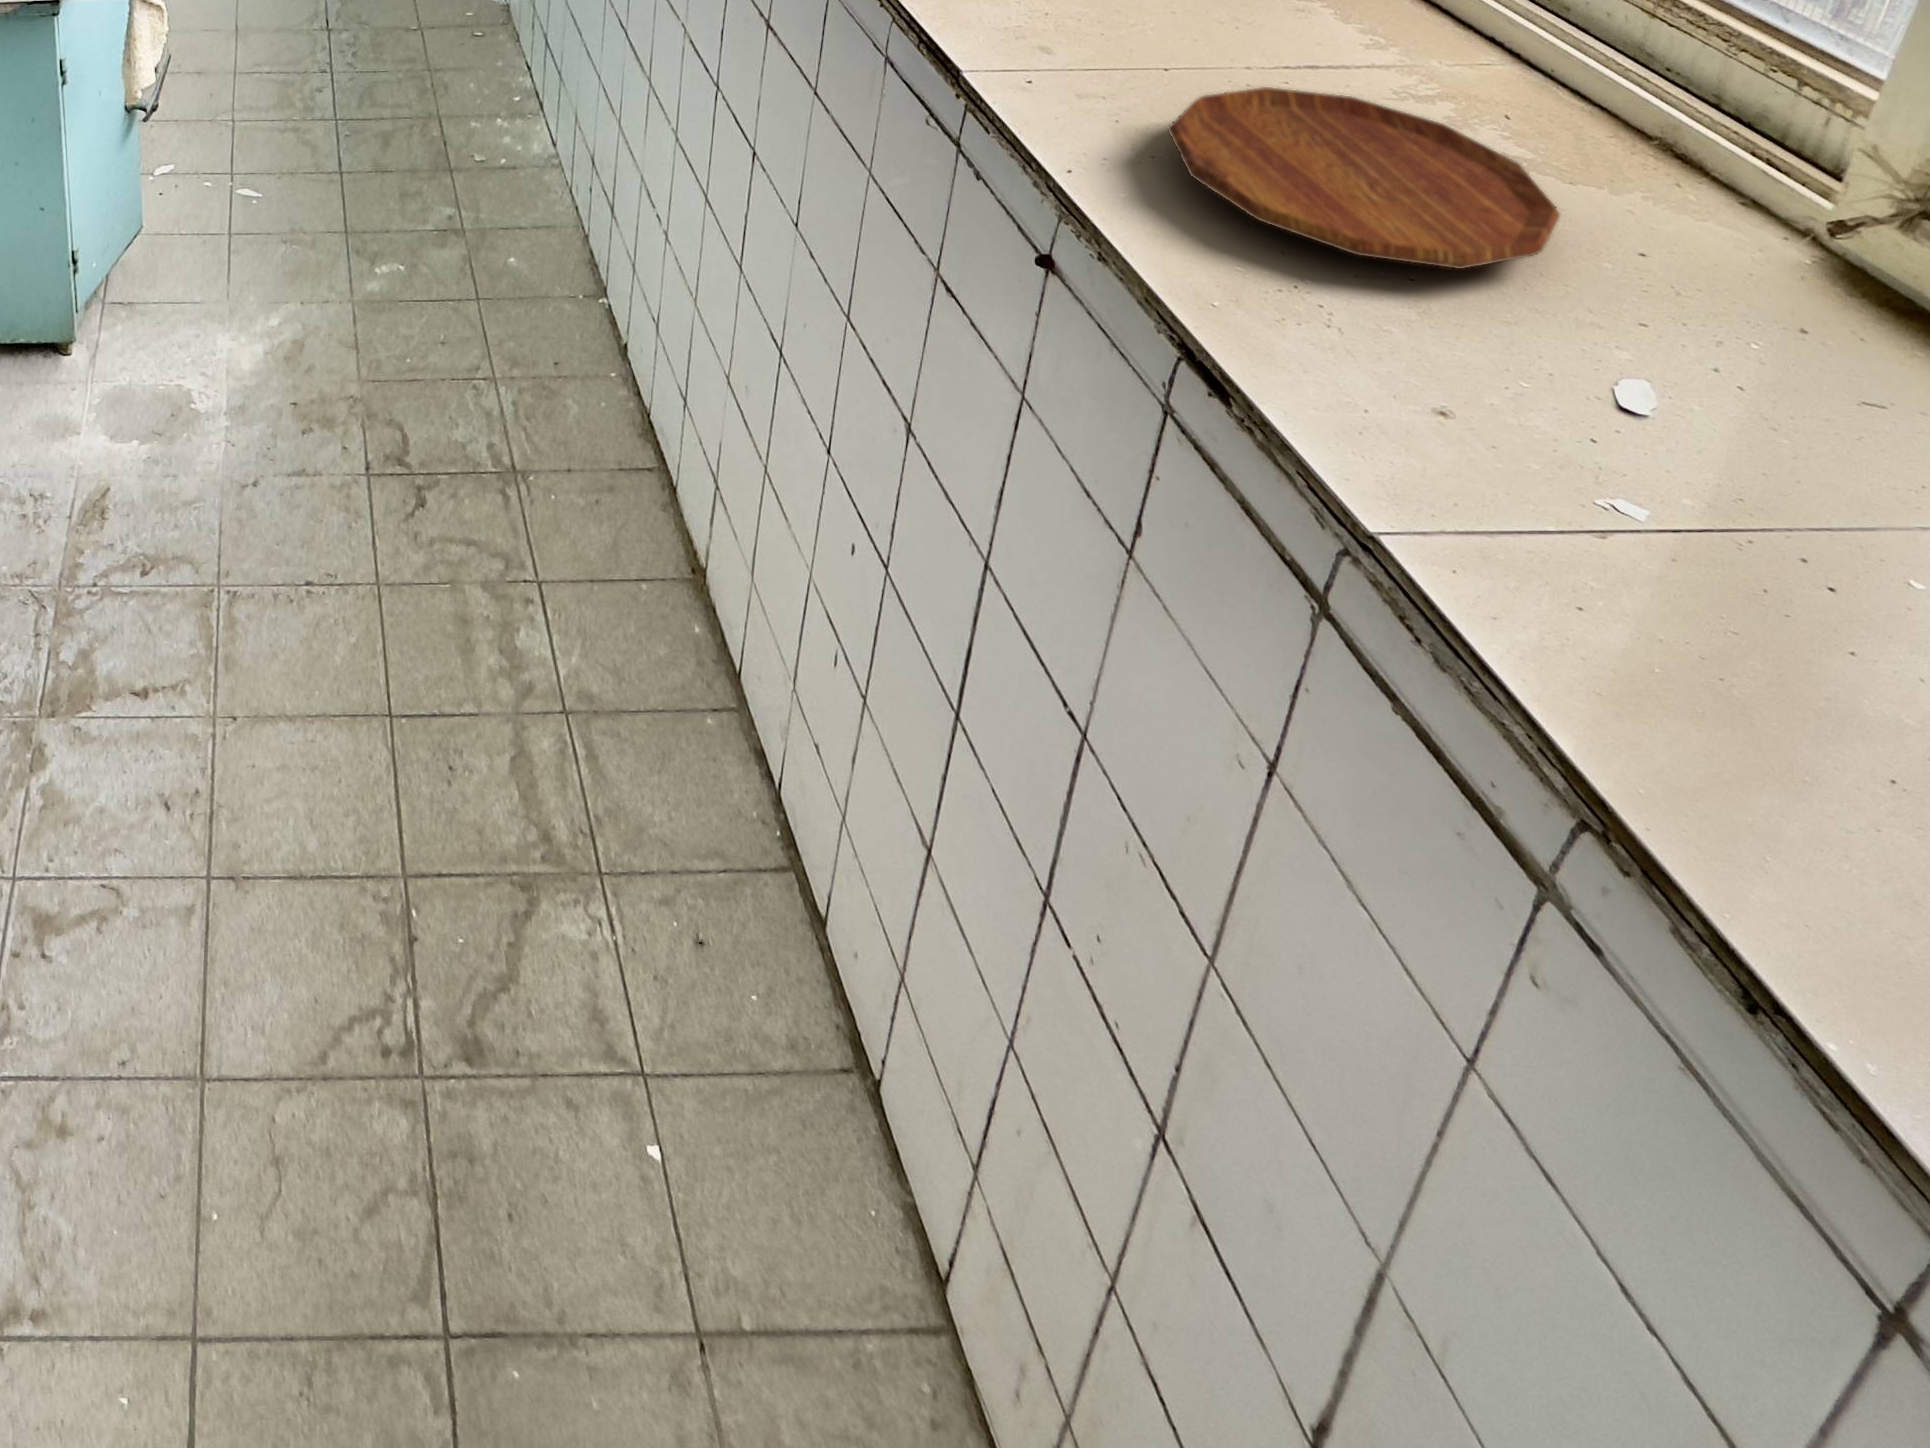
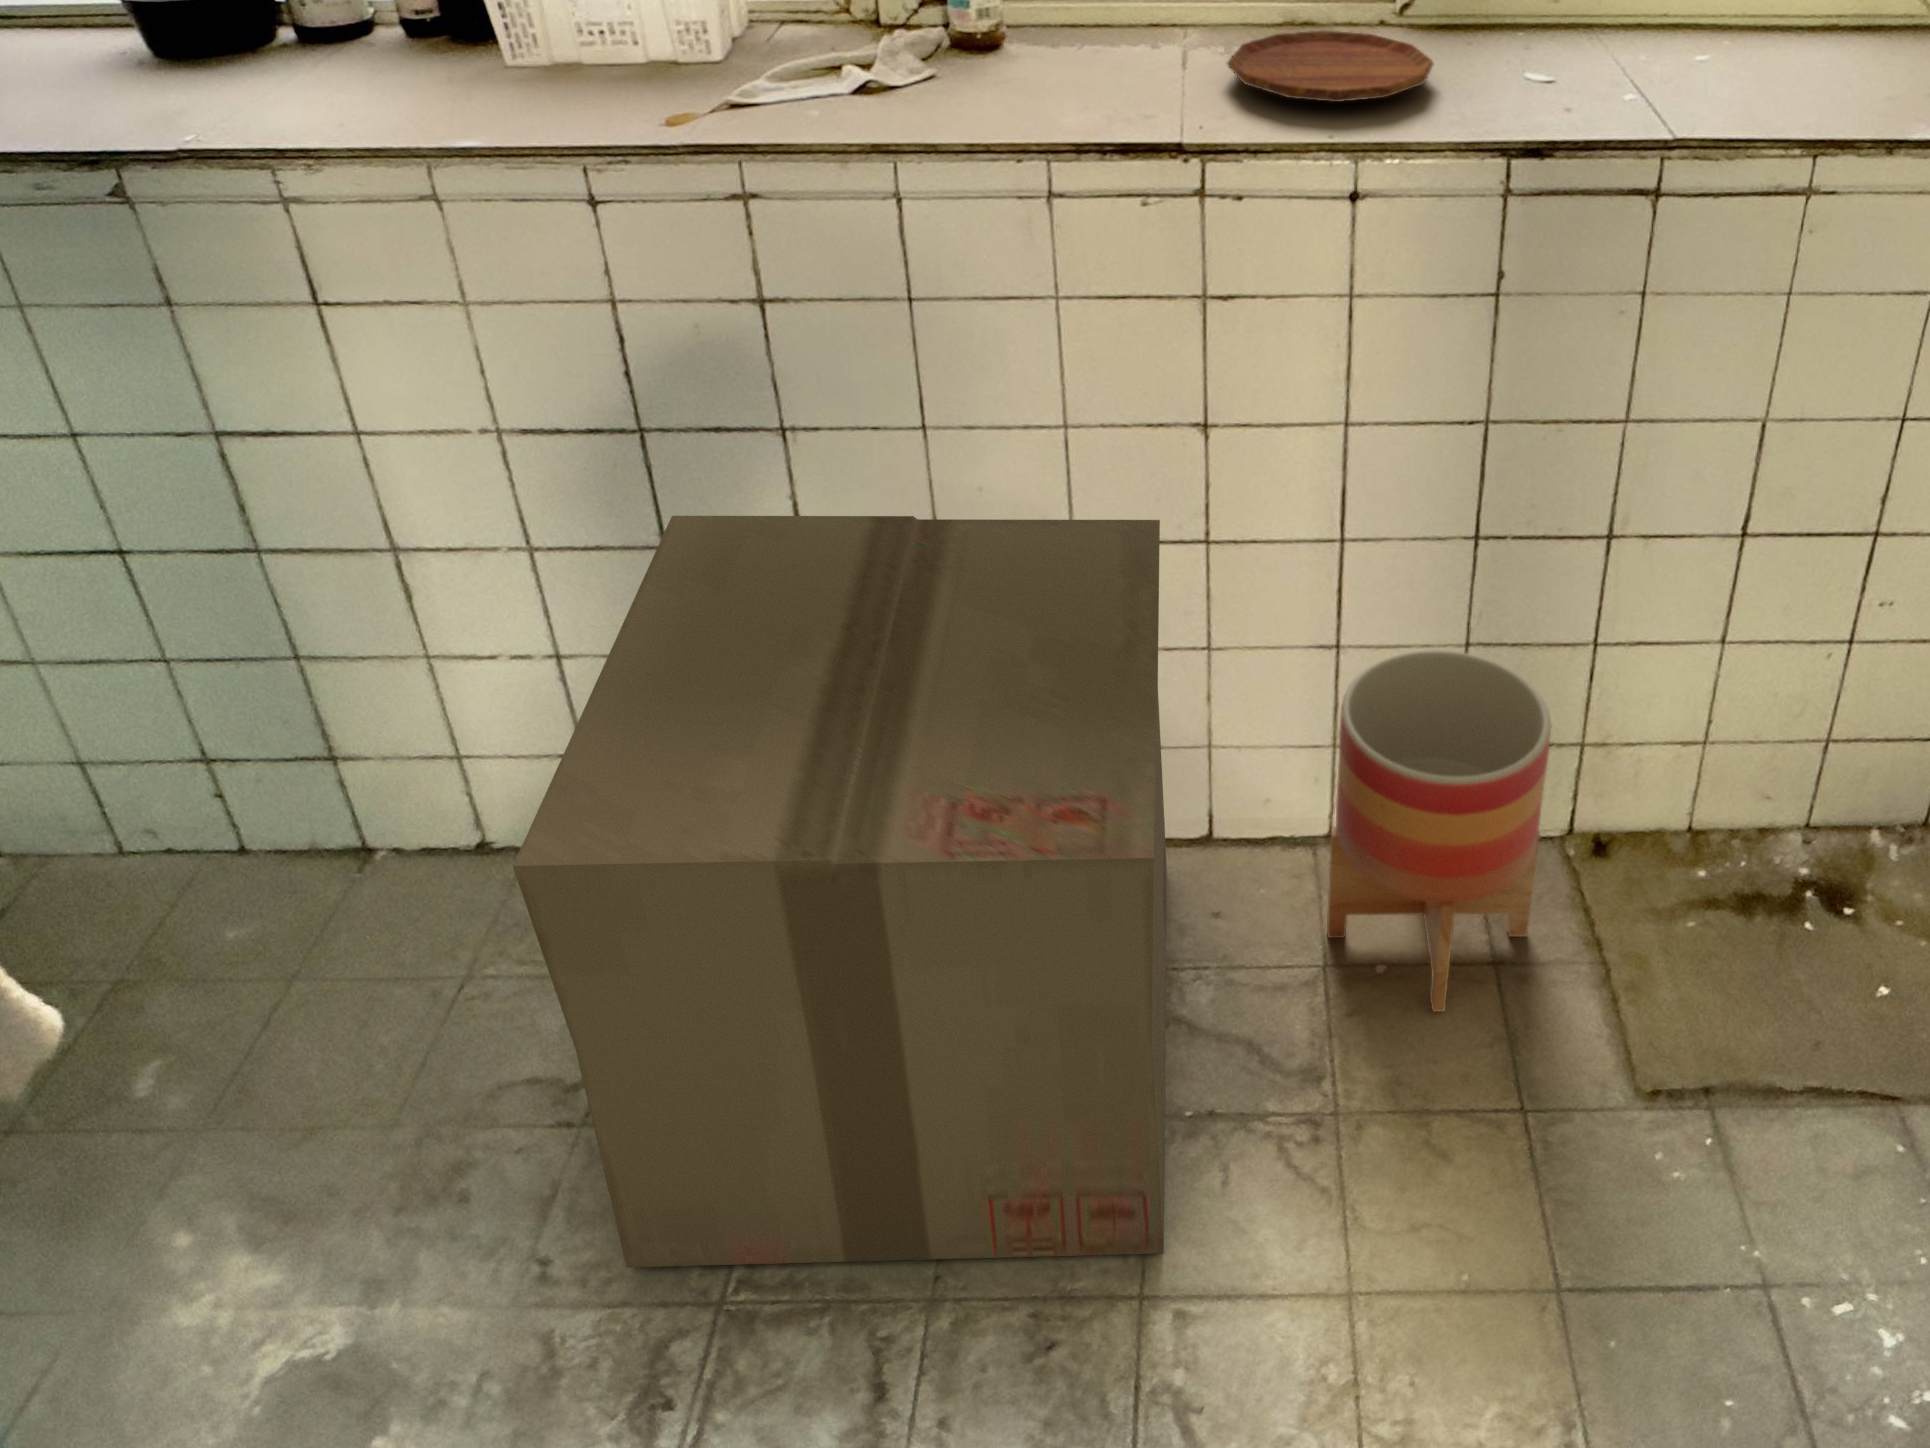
cardboard box: none [248,170,834,892] -> present [513,516,1167,1267]
planter: none [587,826,943,1393] -> present [1327,650,1551,1012]

